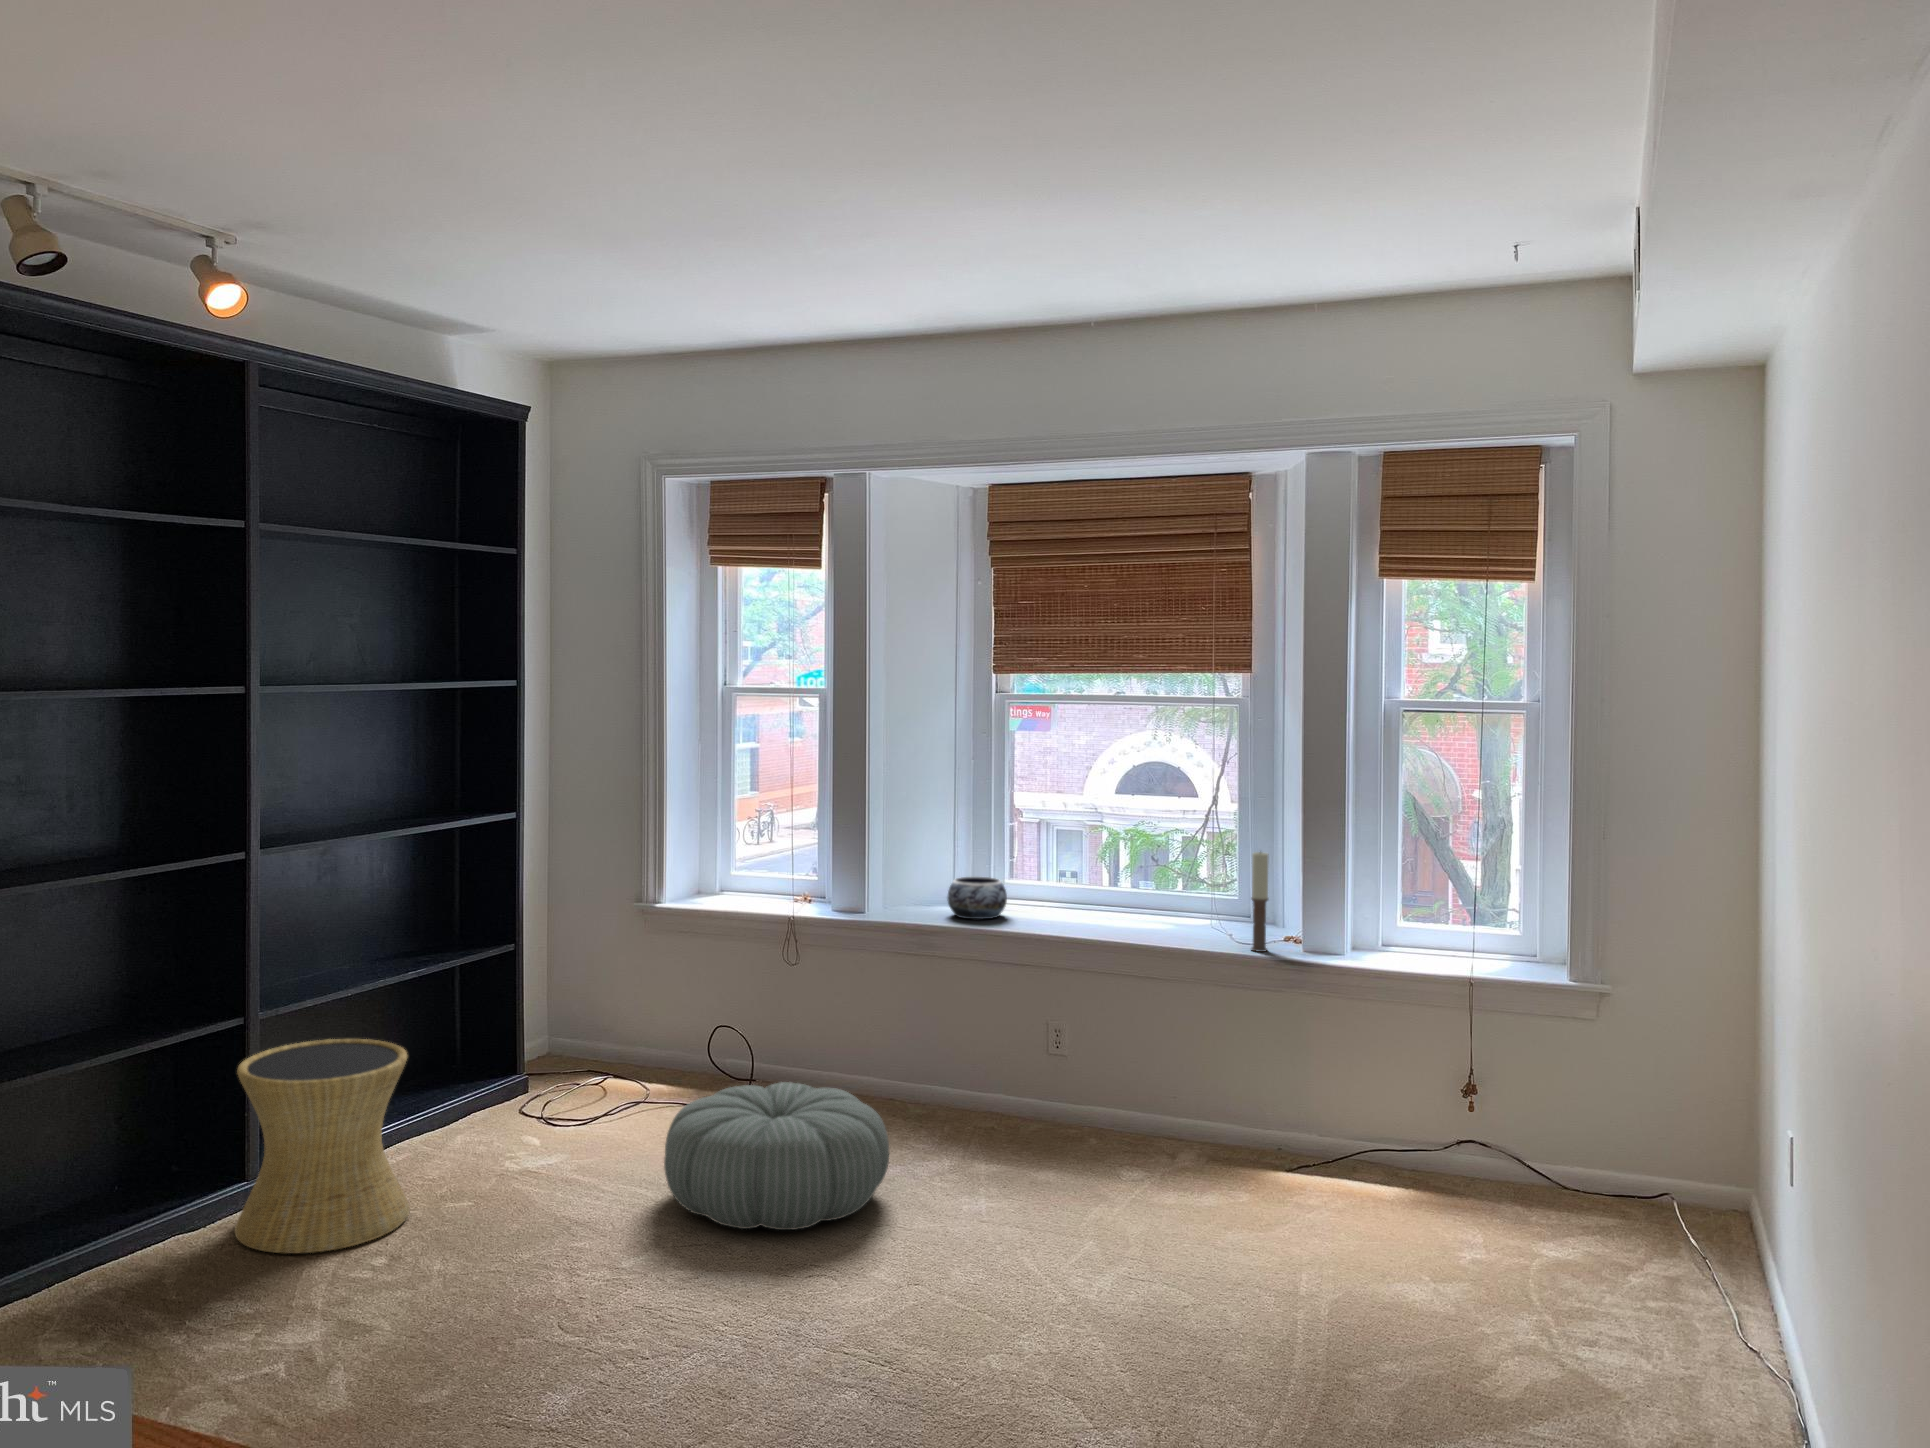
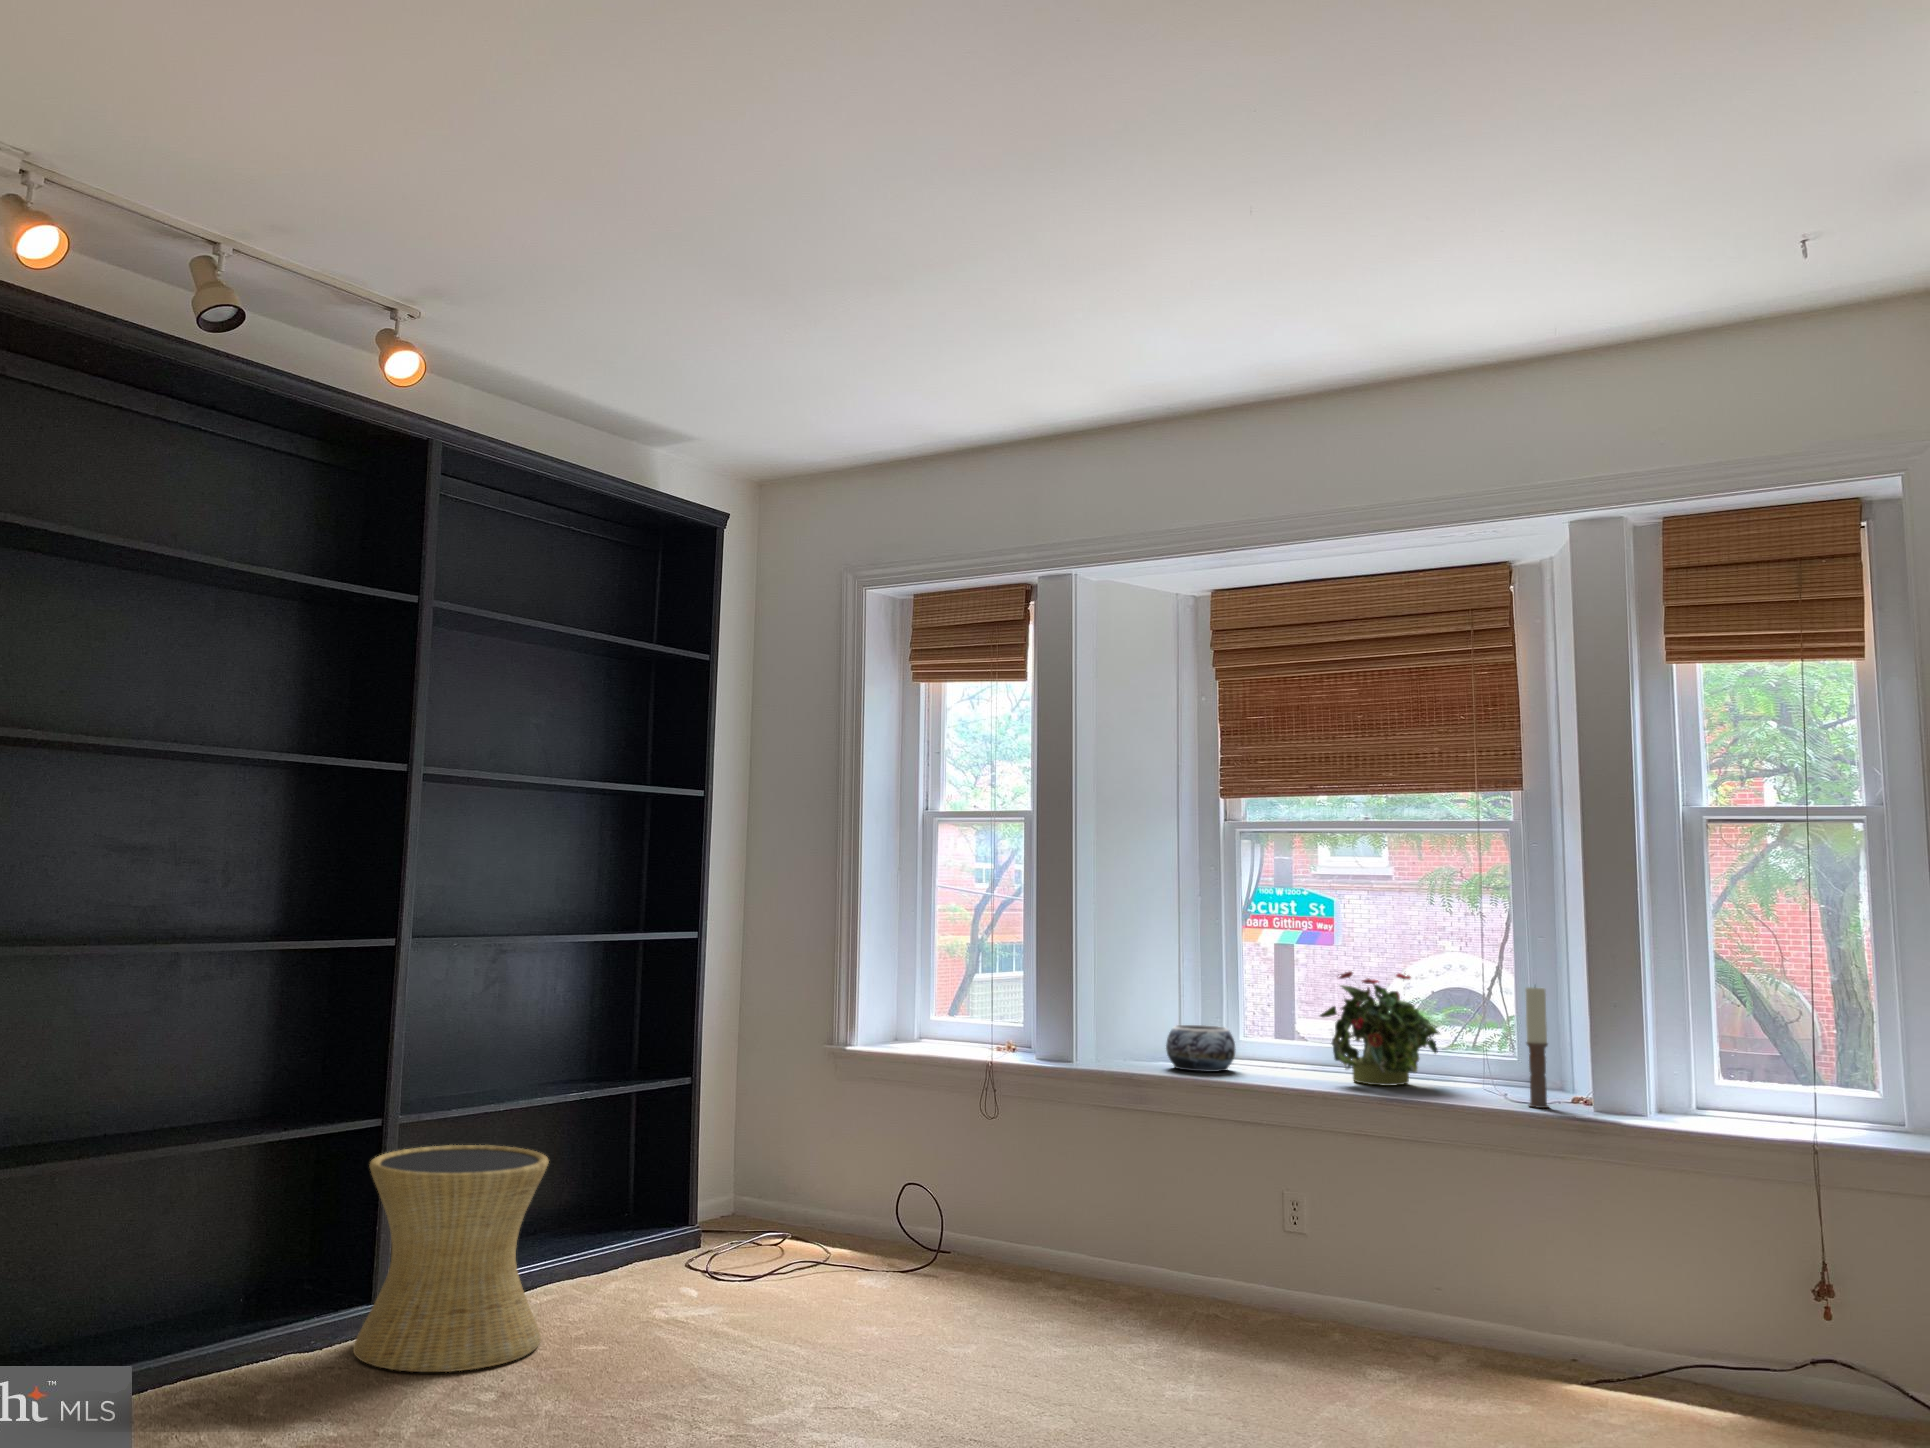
potted plant: none [1080,831,1180,929] -> present [1320,971,1440,1086]
pouf: present [664,1082,889,1230] -> none [819,1229,1082,1393]

